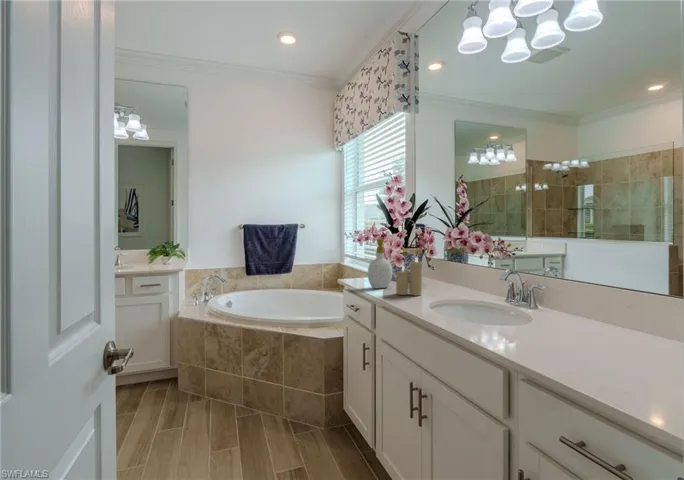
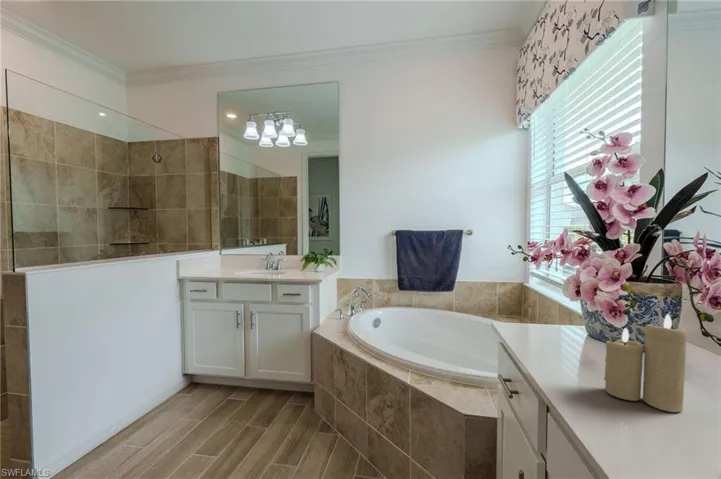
soap bottle: present [368,239,392,288] -> none [541,262,600,360]

